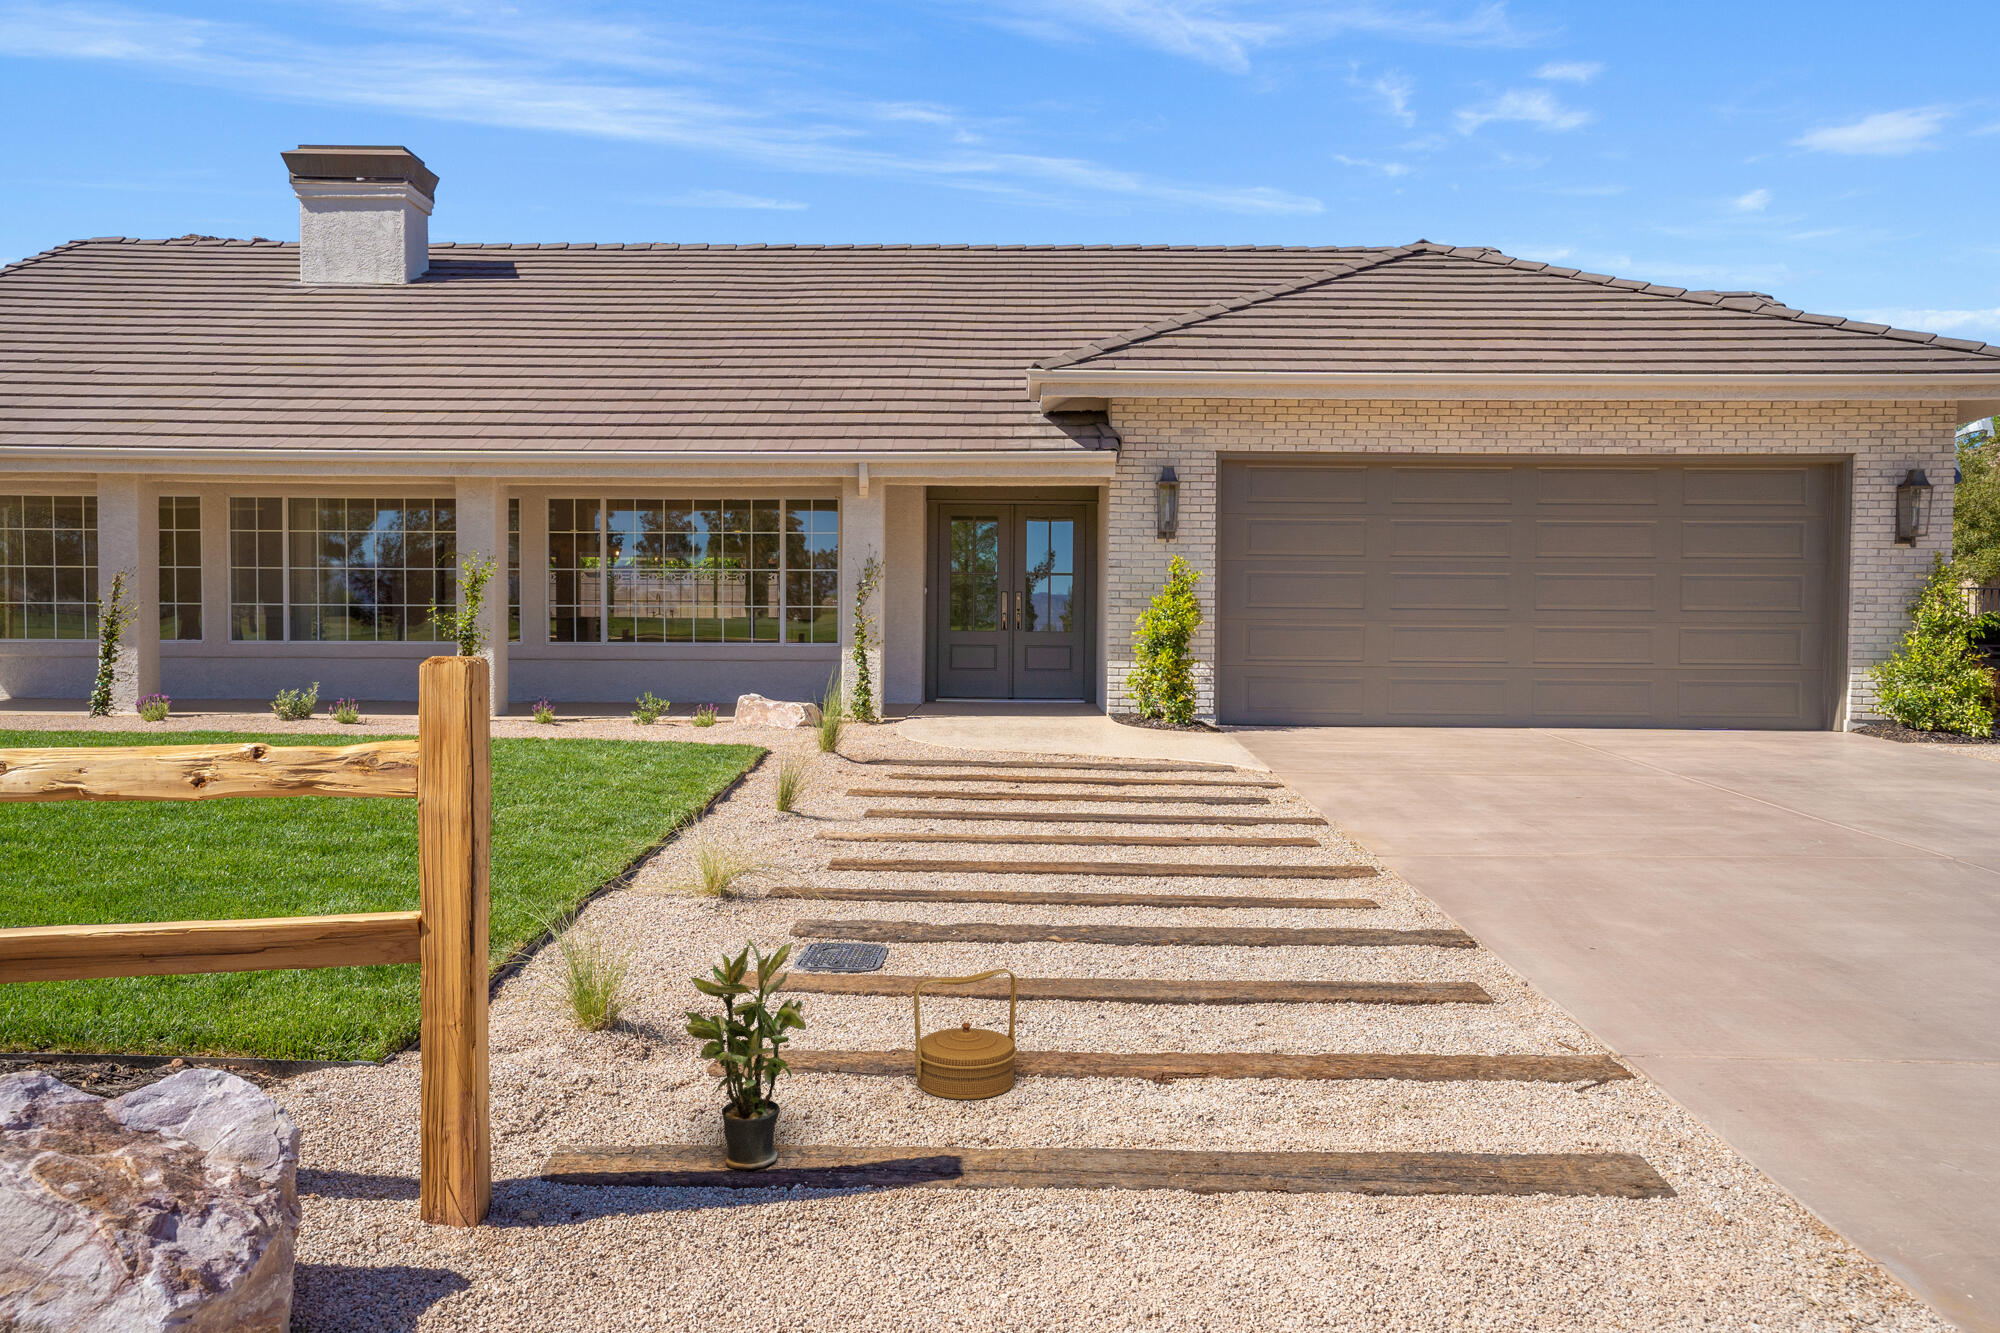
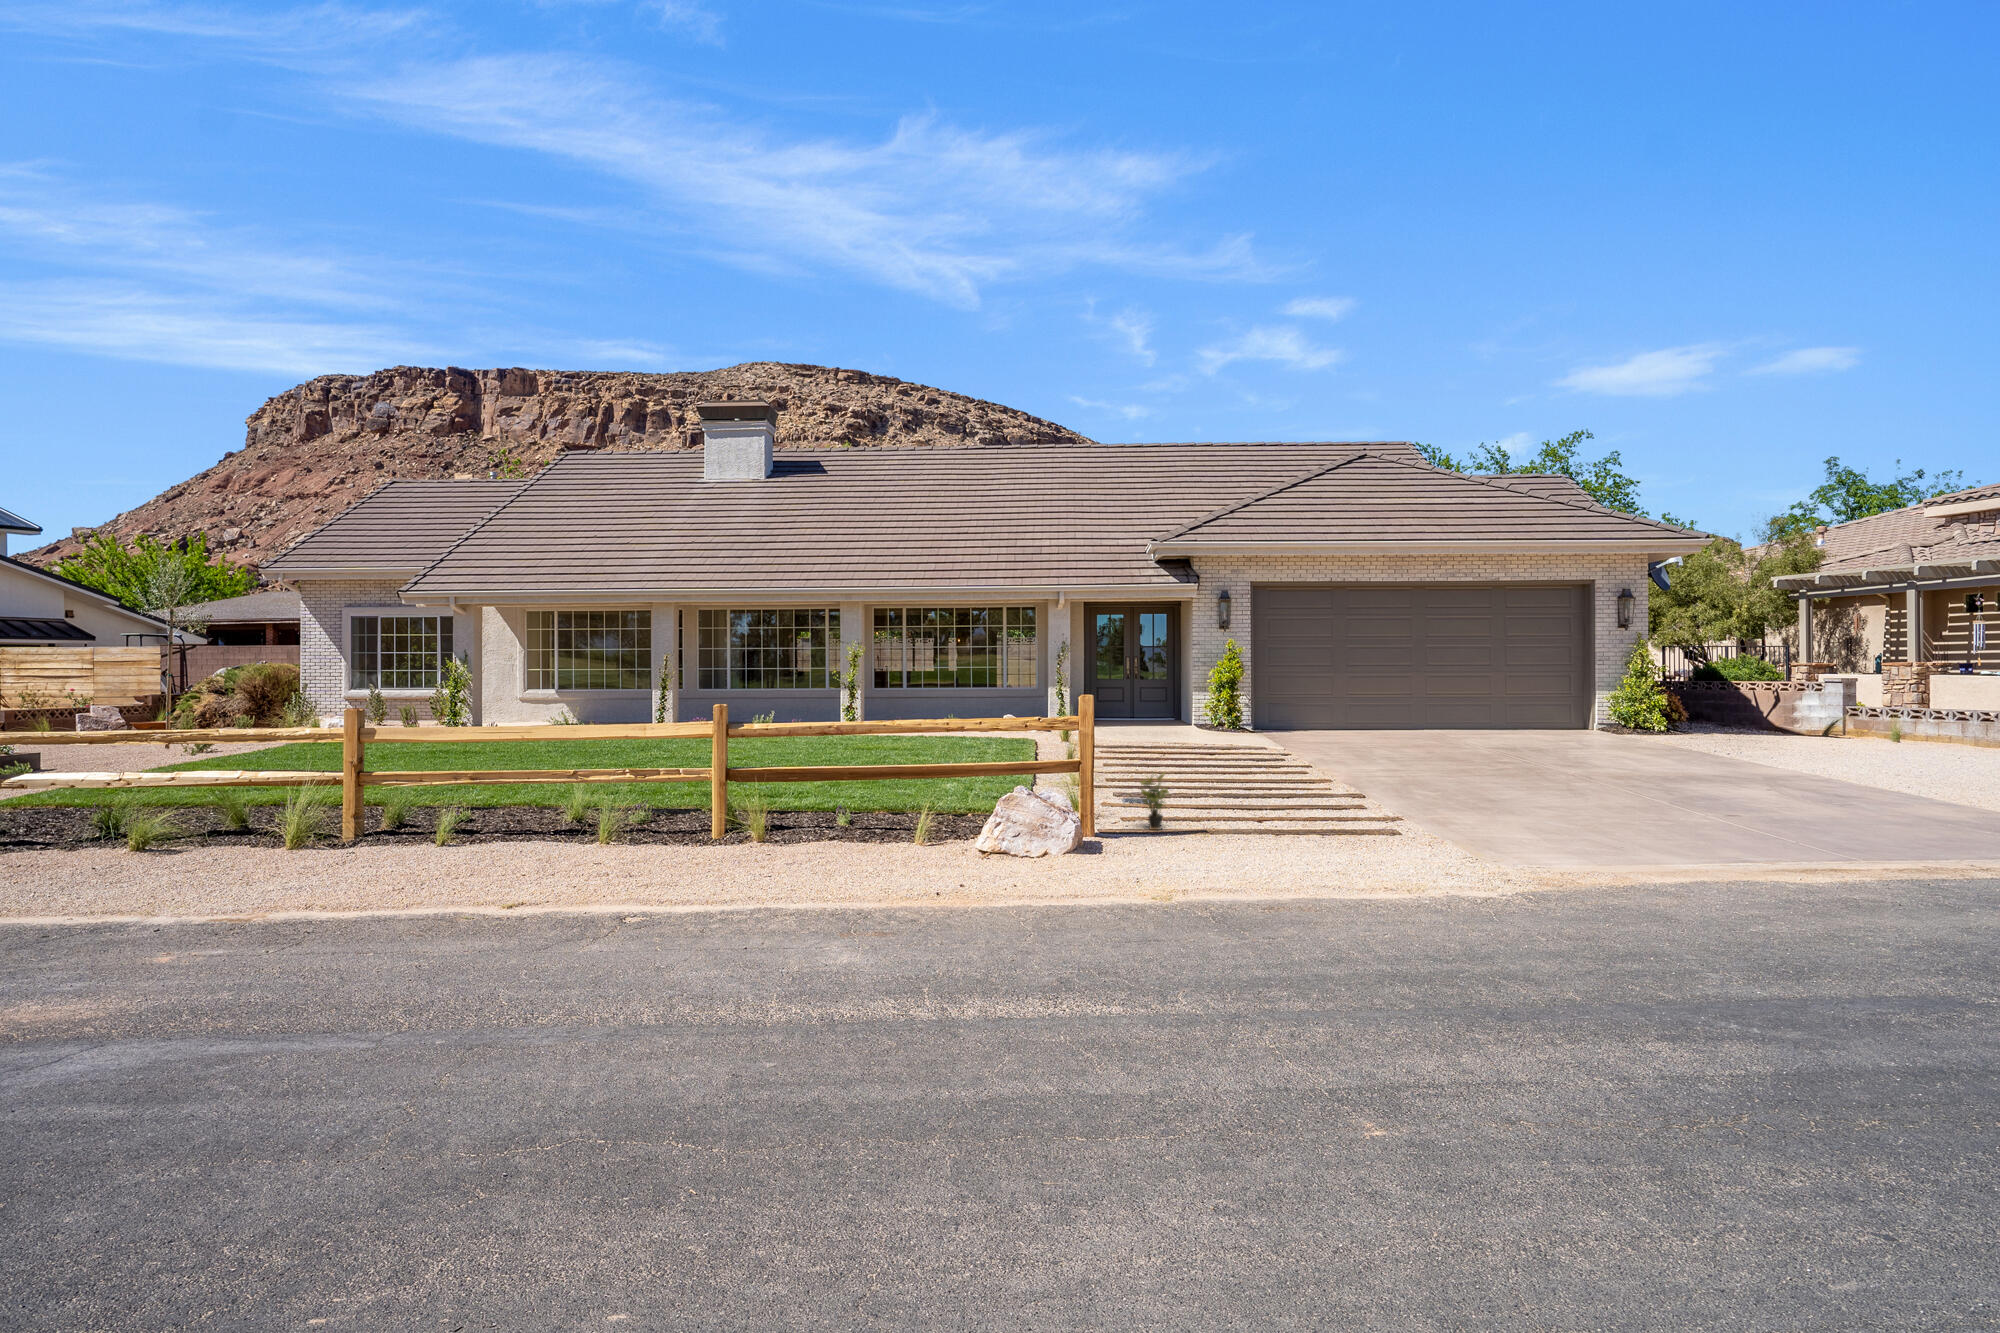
basket: present [914,969,1017,1100] -> none [1188,787,1218,822]

